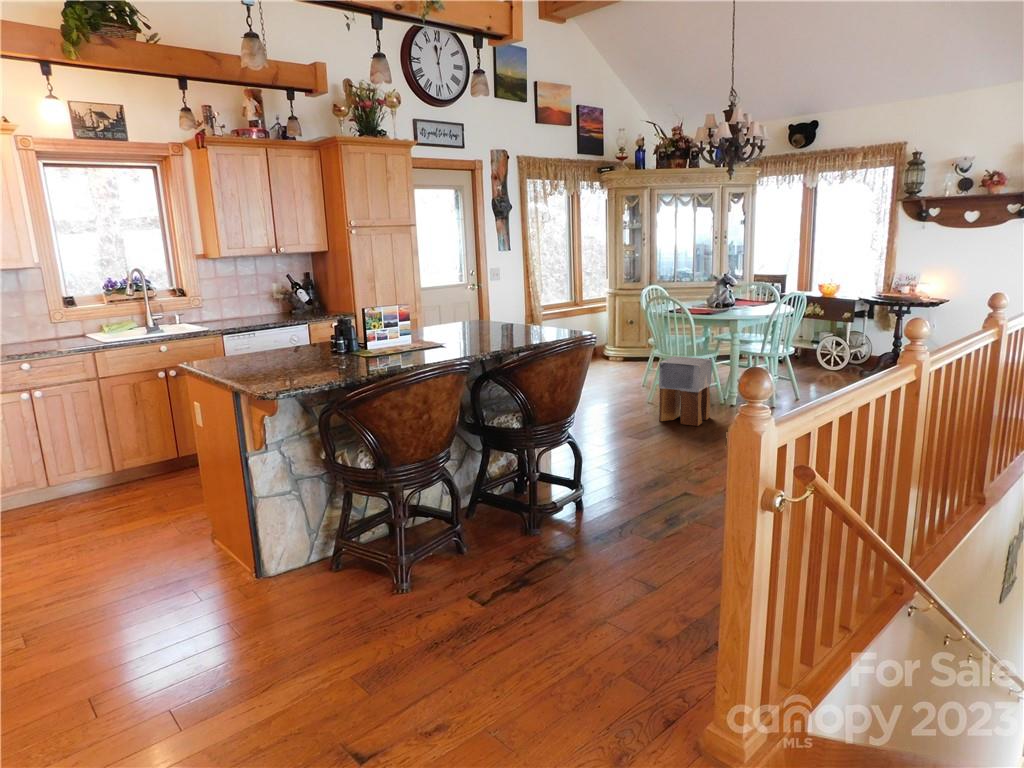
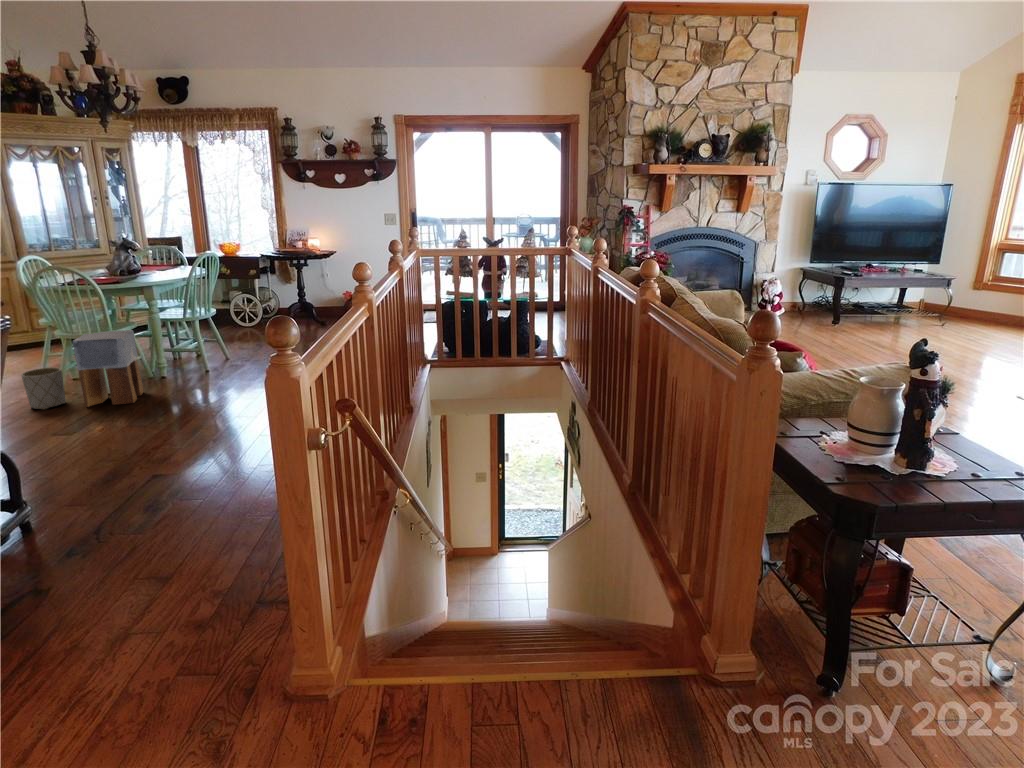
planter: none [619,381,648,417] -> present [21,367,66,409]

